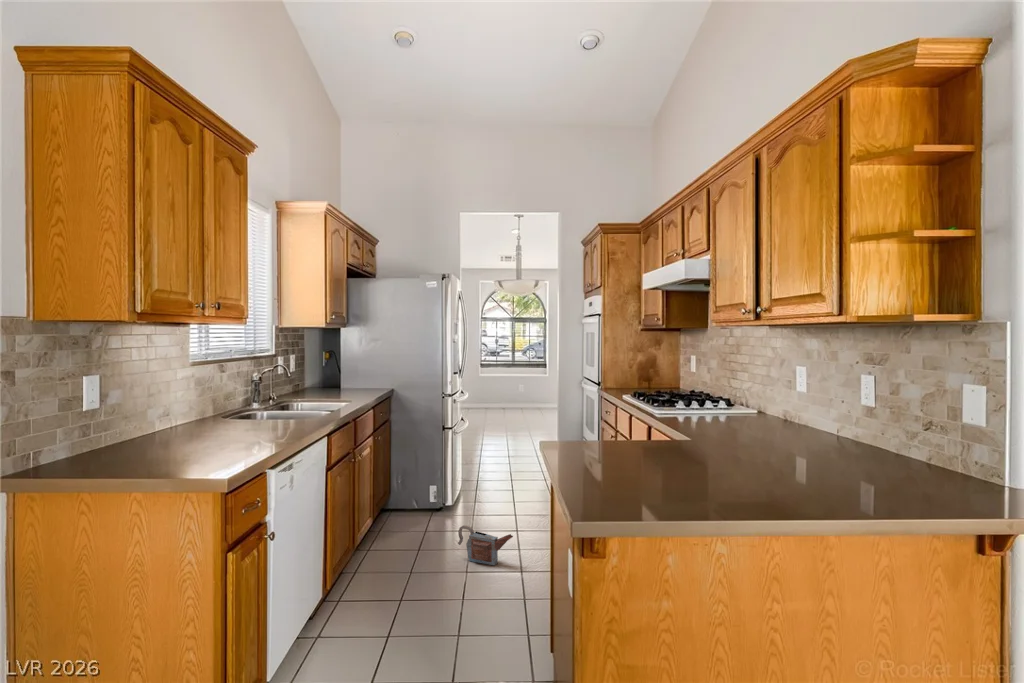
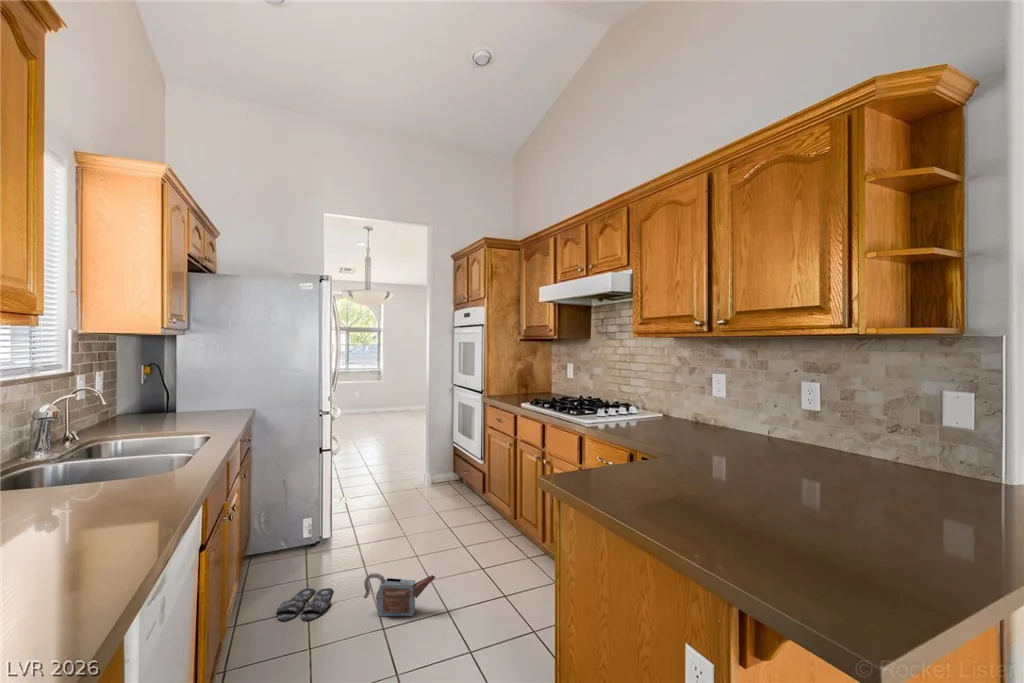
slippers: none [398,535,442,554] -> present [276,588,333,621]

